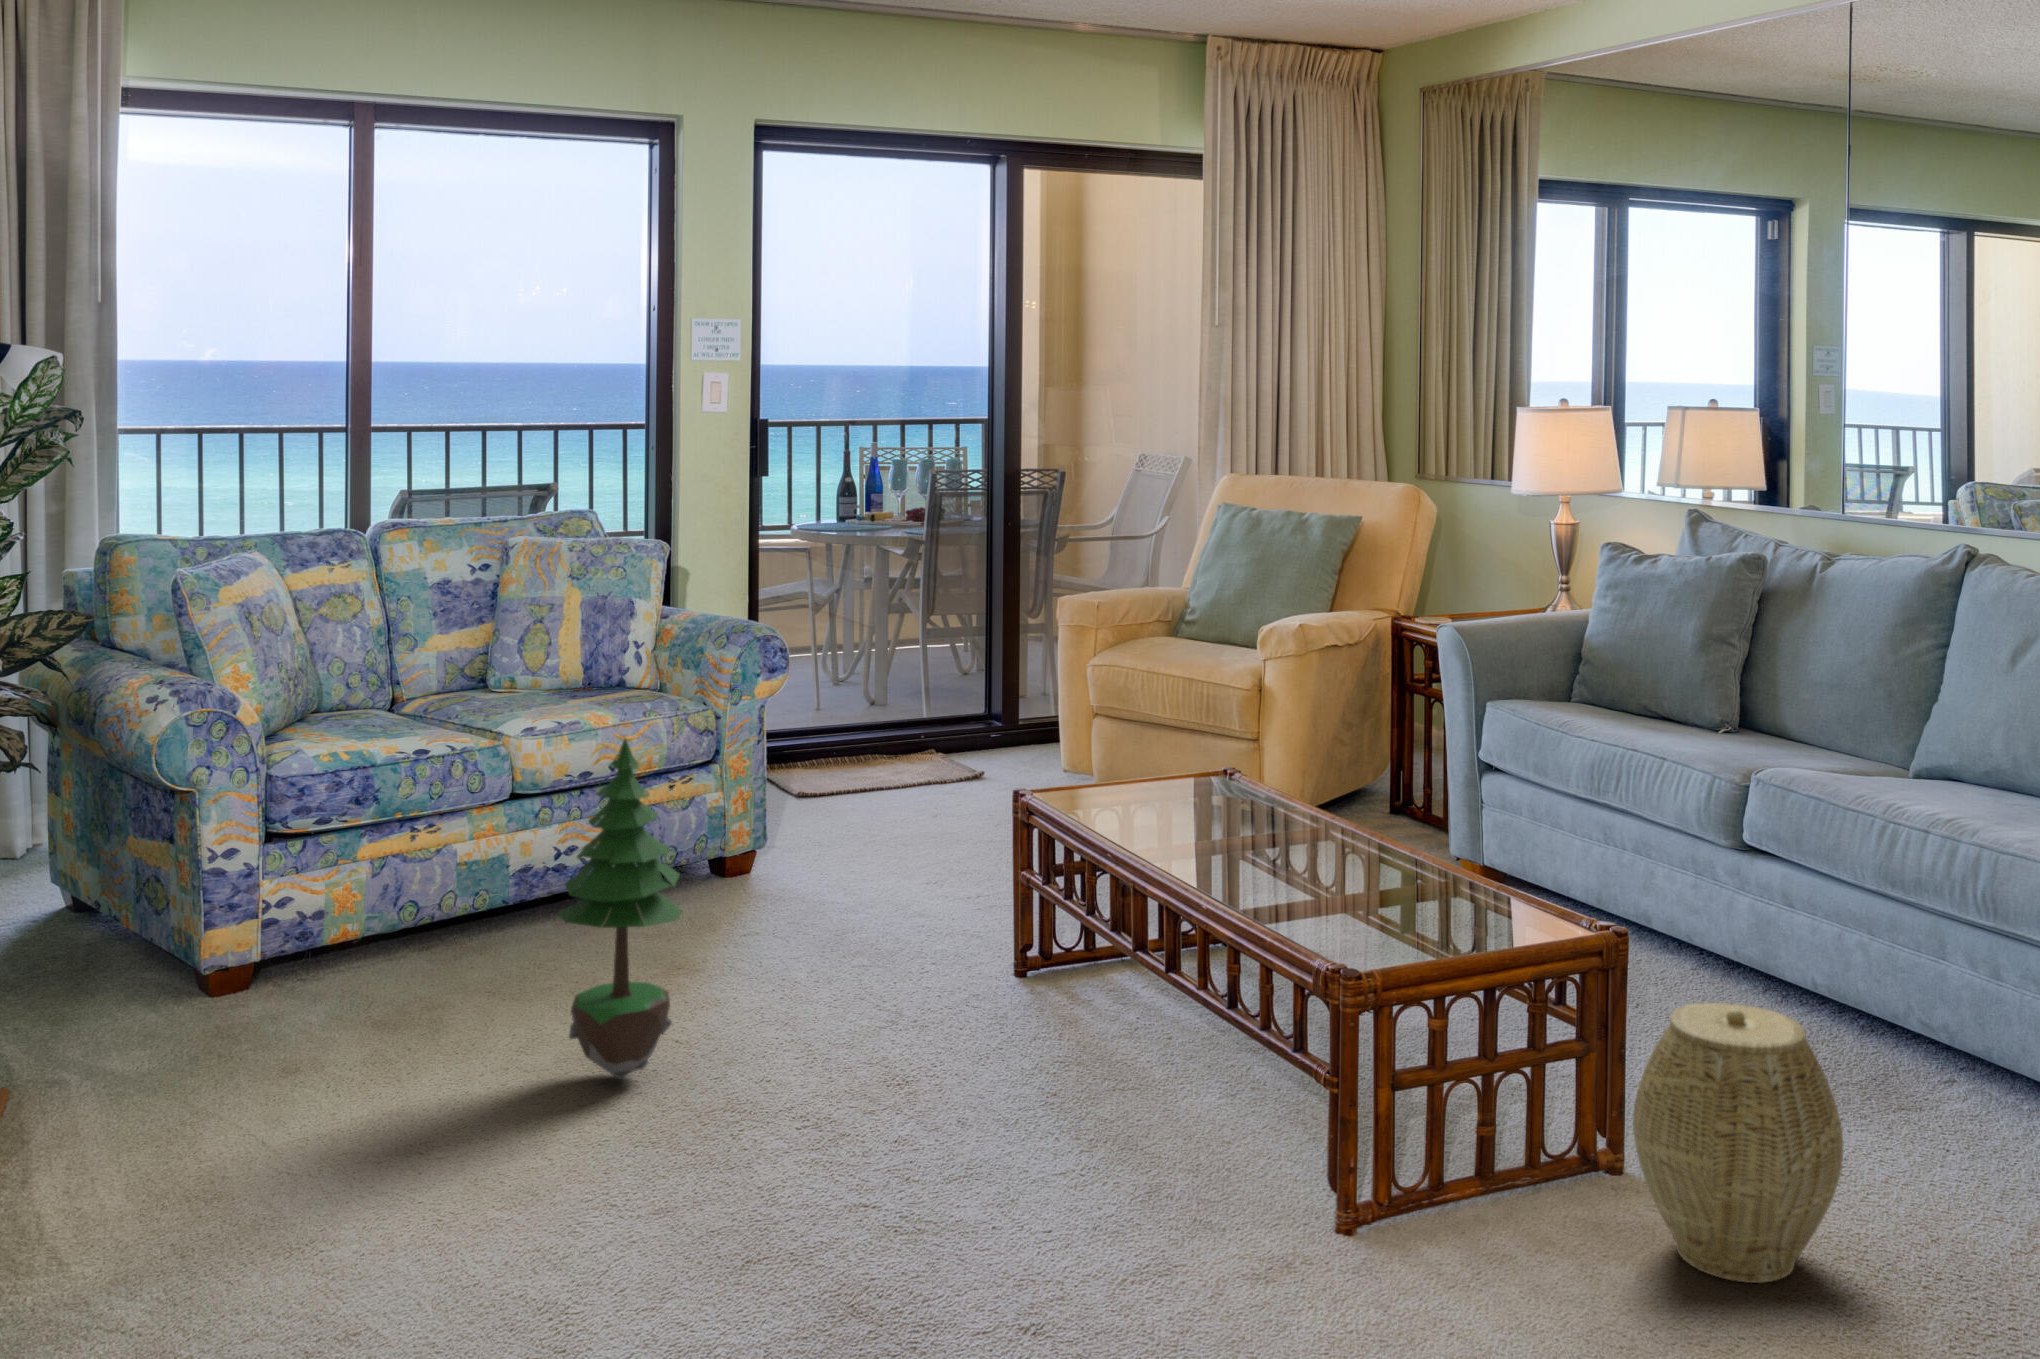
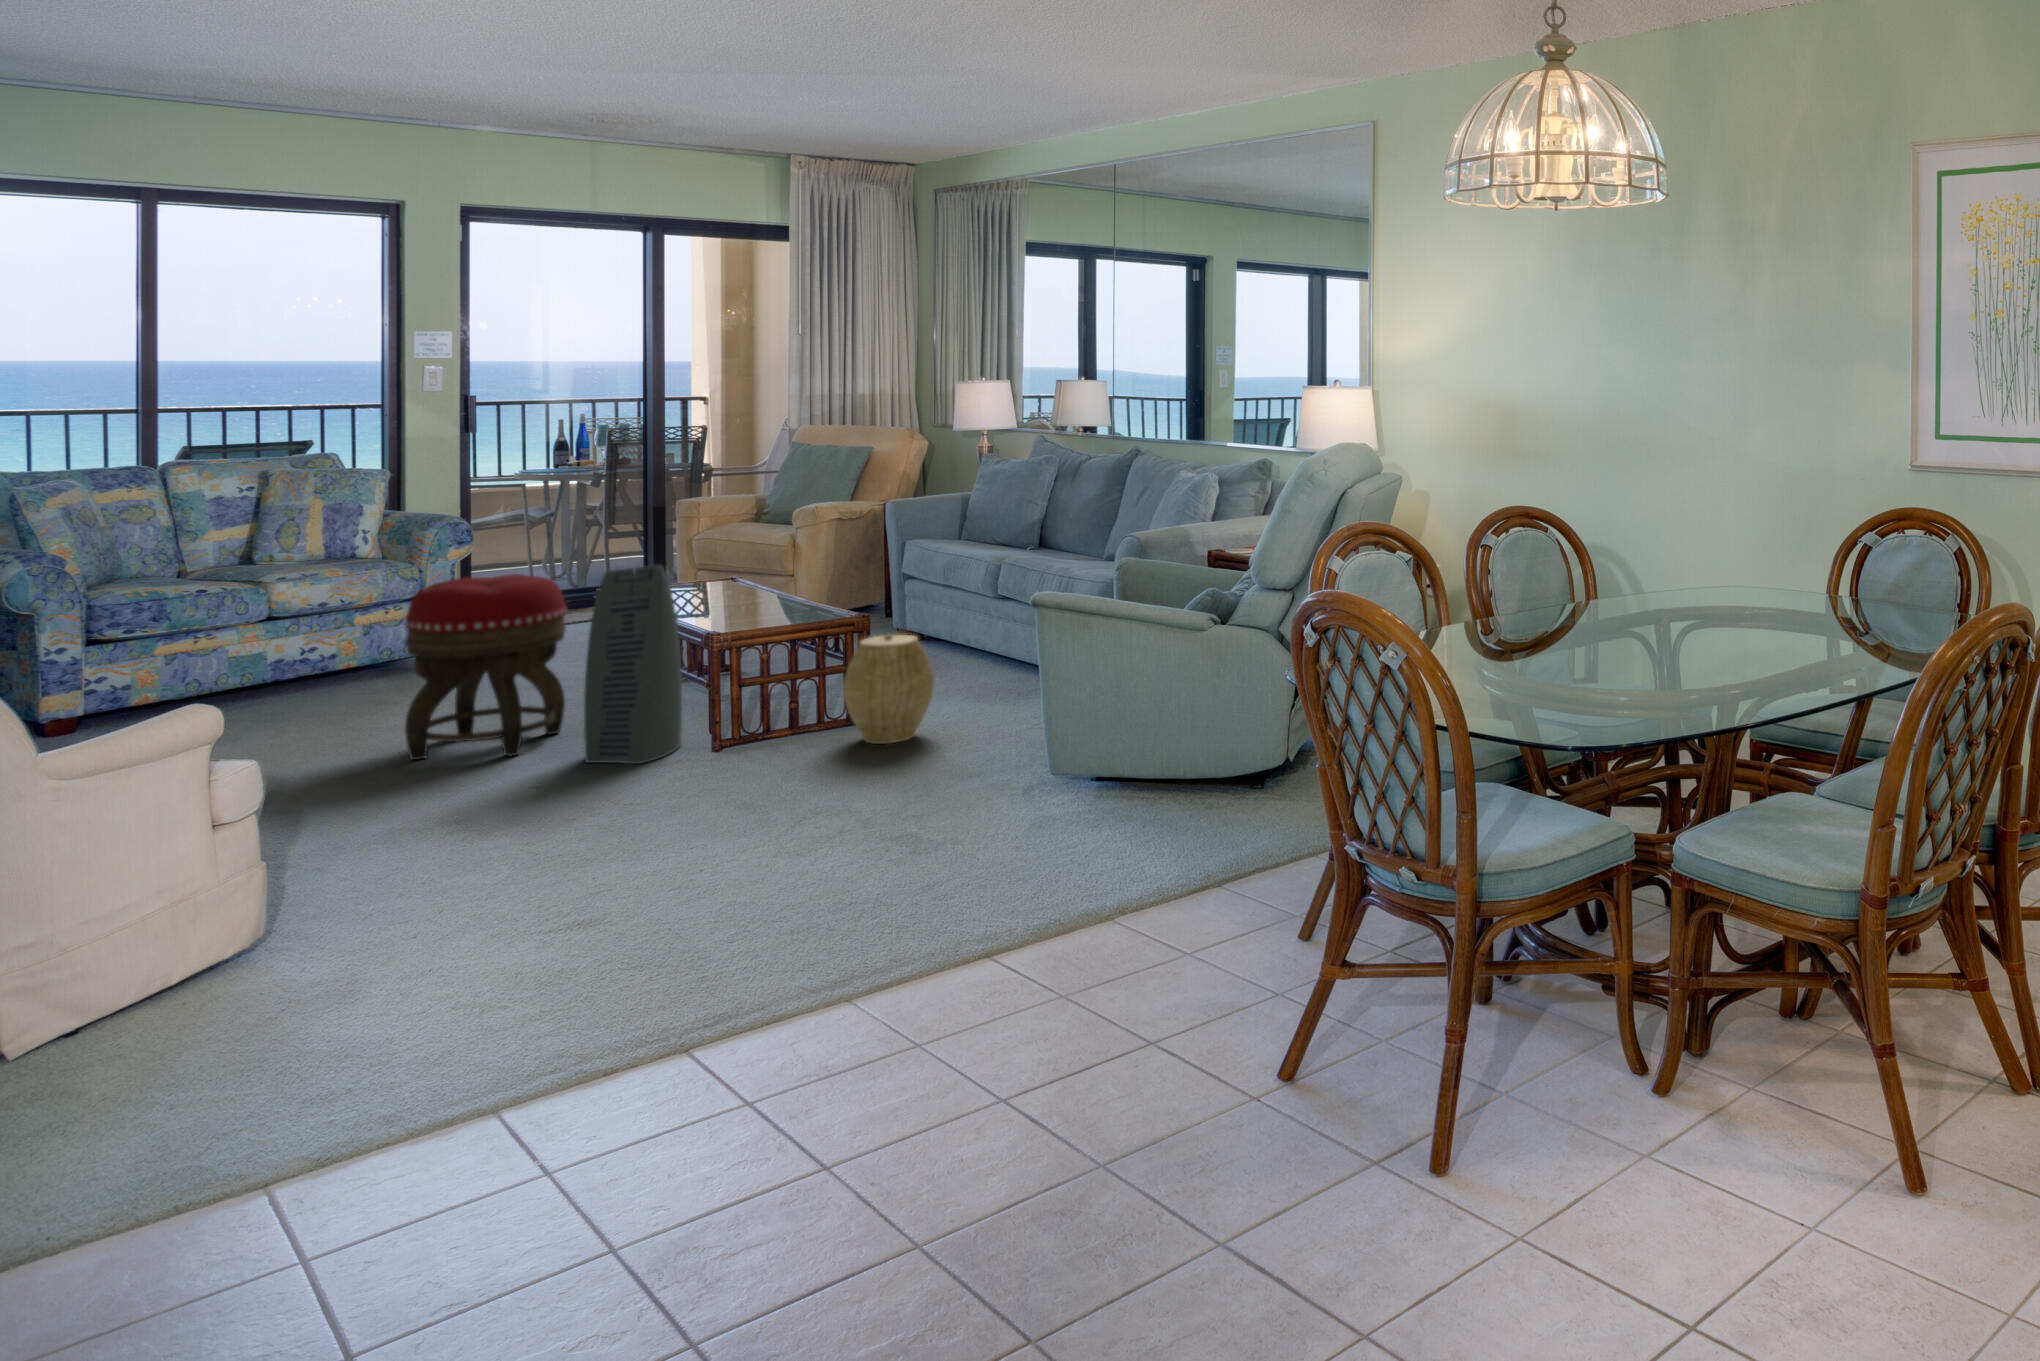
potted tree: present [558,739,682,1078] -> none [287,561,369,741]
footstool: none [762,786,1035,1194] -> present [405,574,566,760]
air purifier: none [1110,809,1280,1274] -> present [584,565,682,764]

